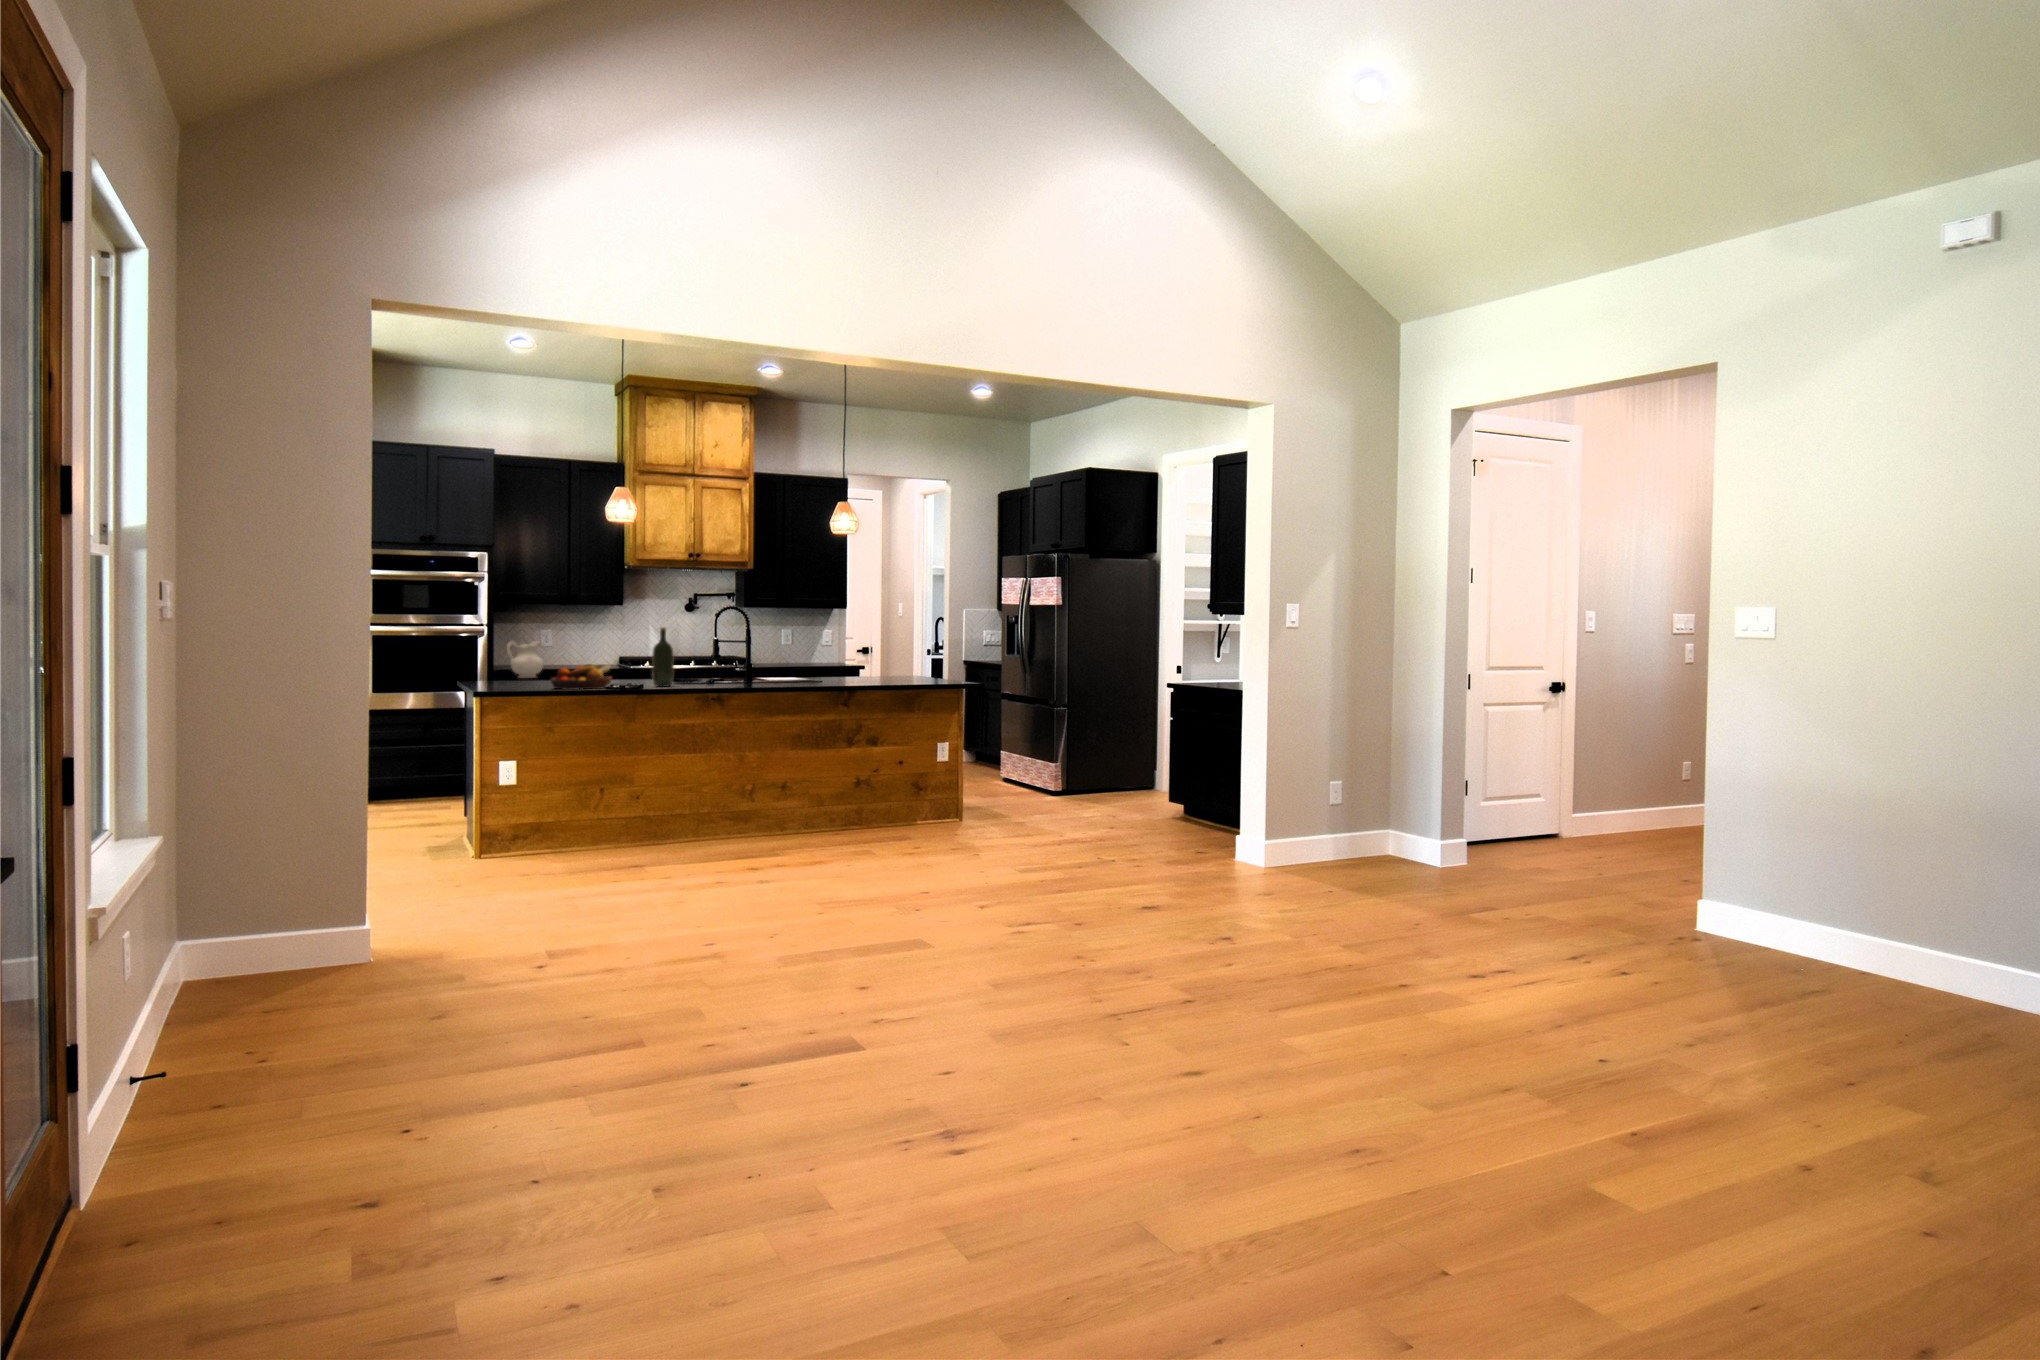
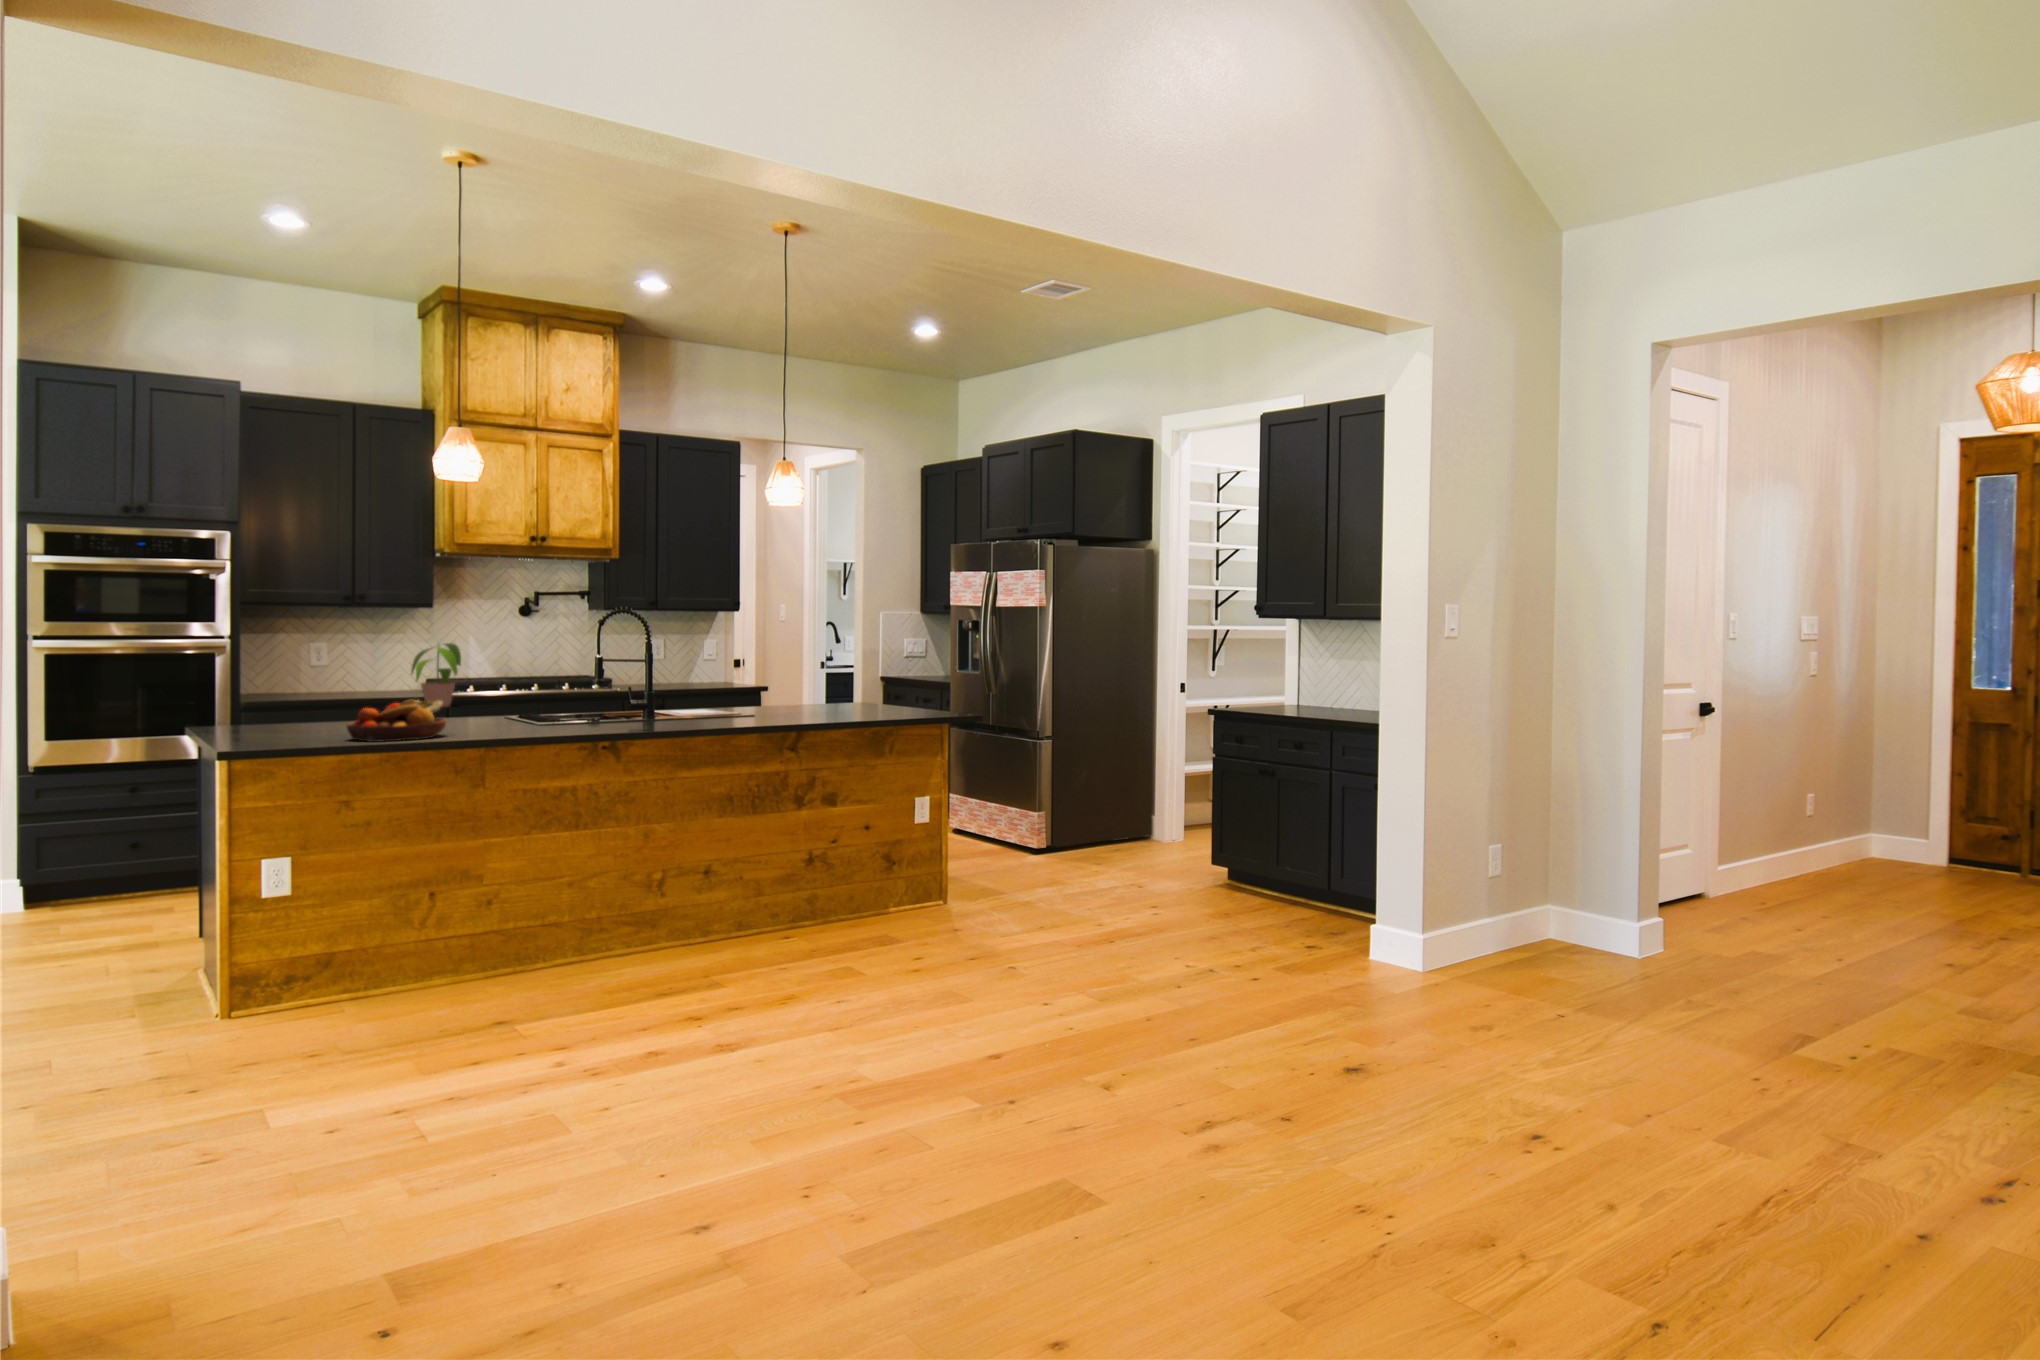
wine bottle: present [652,628,674,687] -> none [511,643,544,732]
potted plant: none [599,630,651,676] -> present [411,643,461,707]
ceramic pitcher: present [507,640,543,678] -> none [259,658,315,713]

